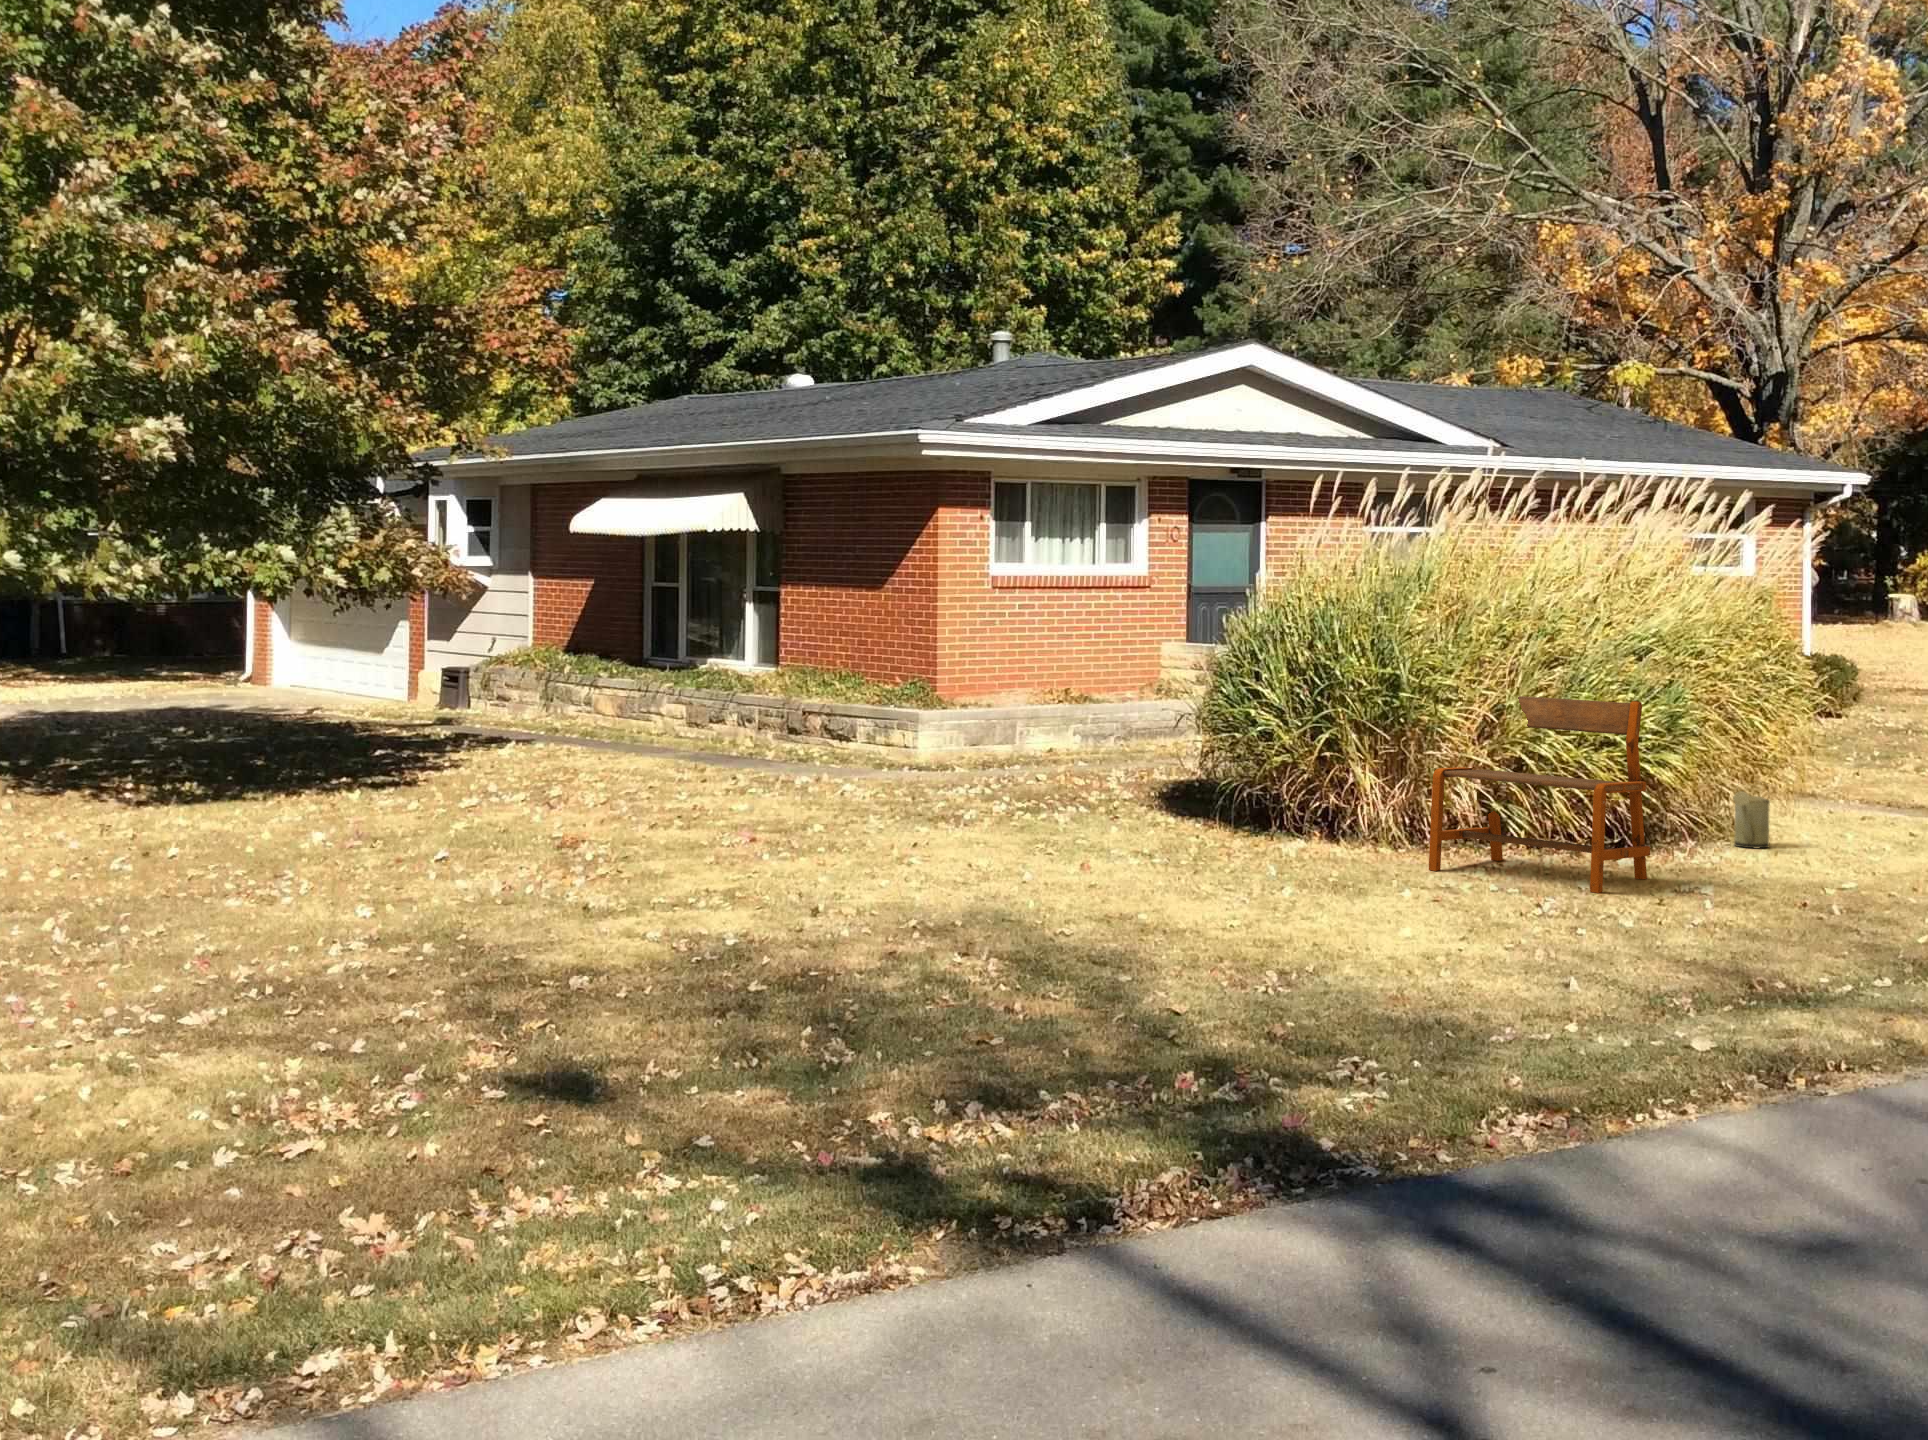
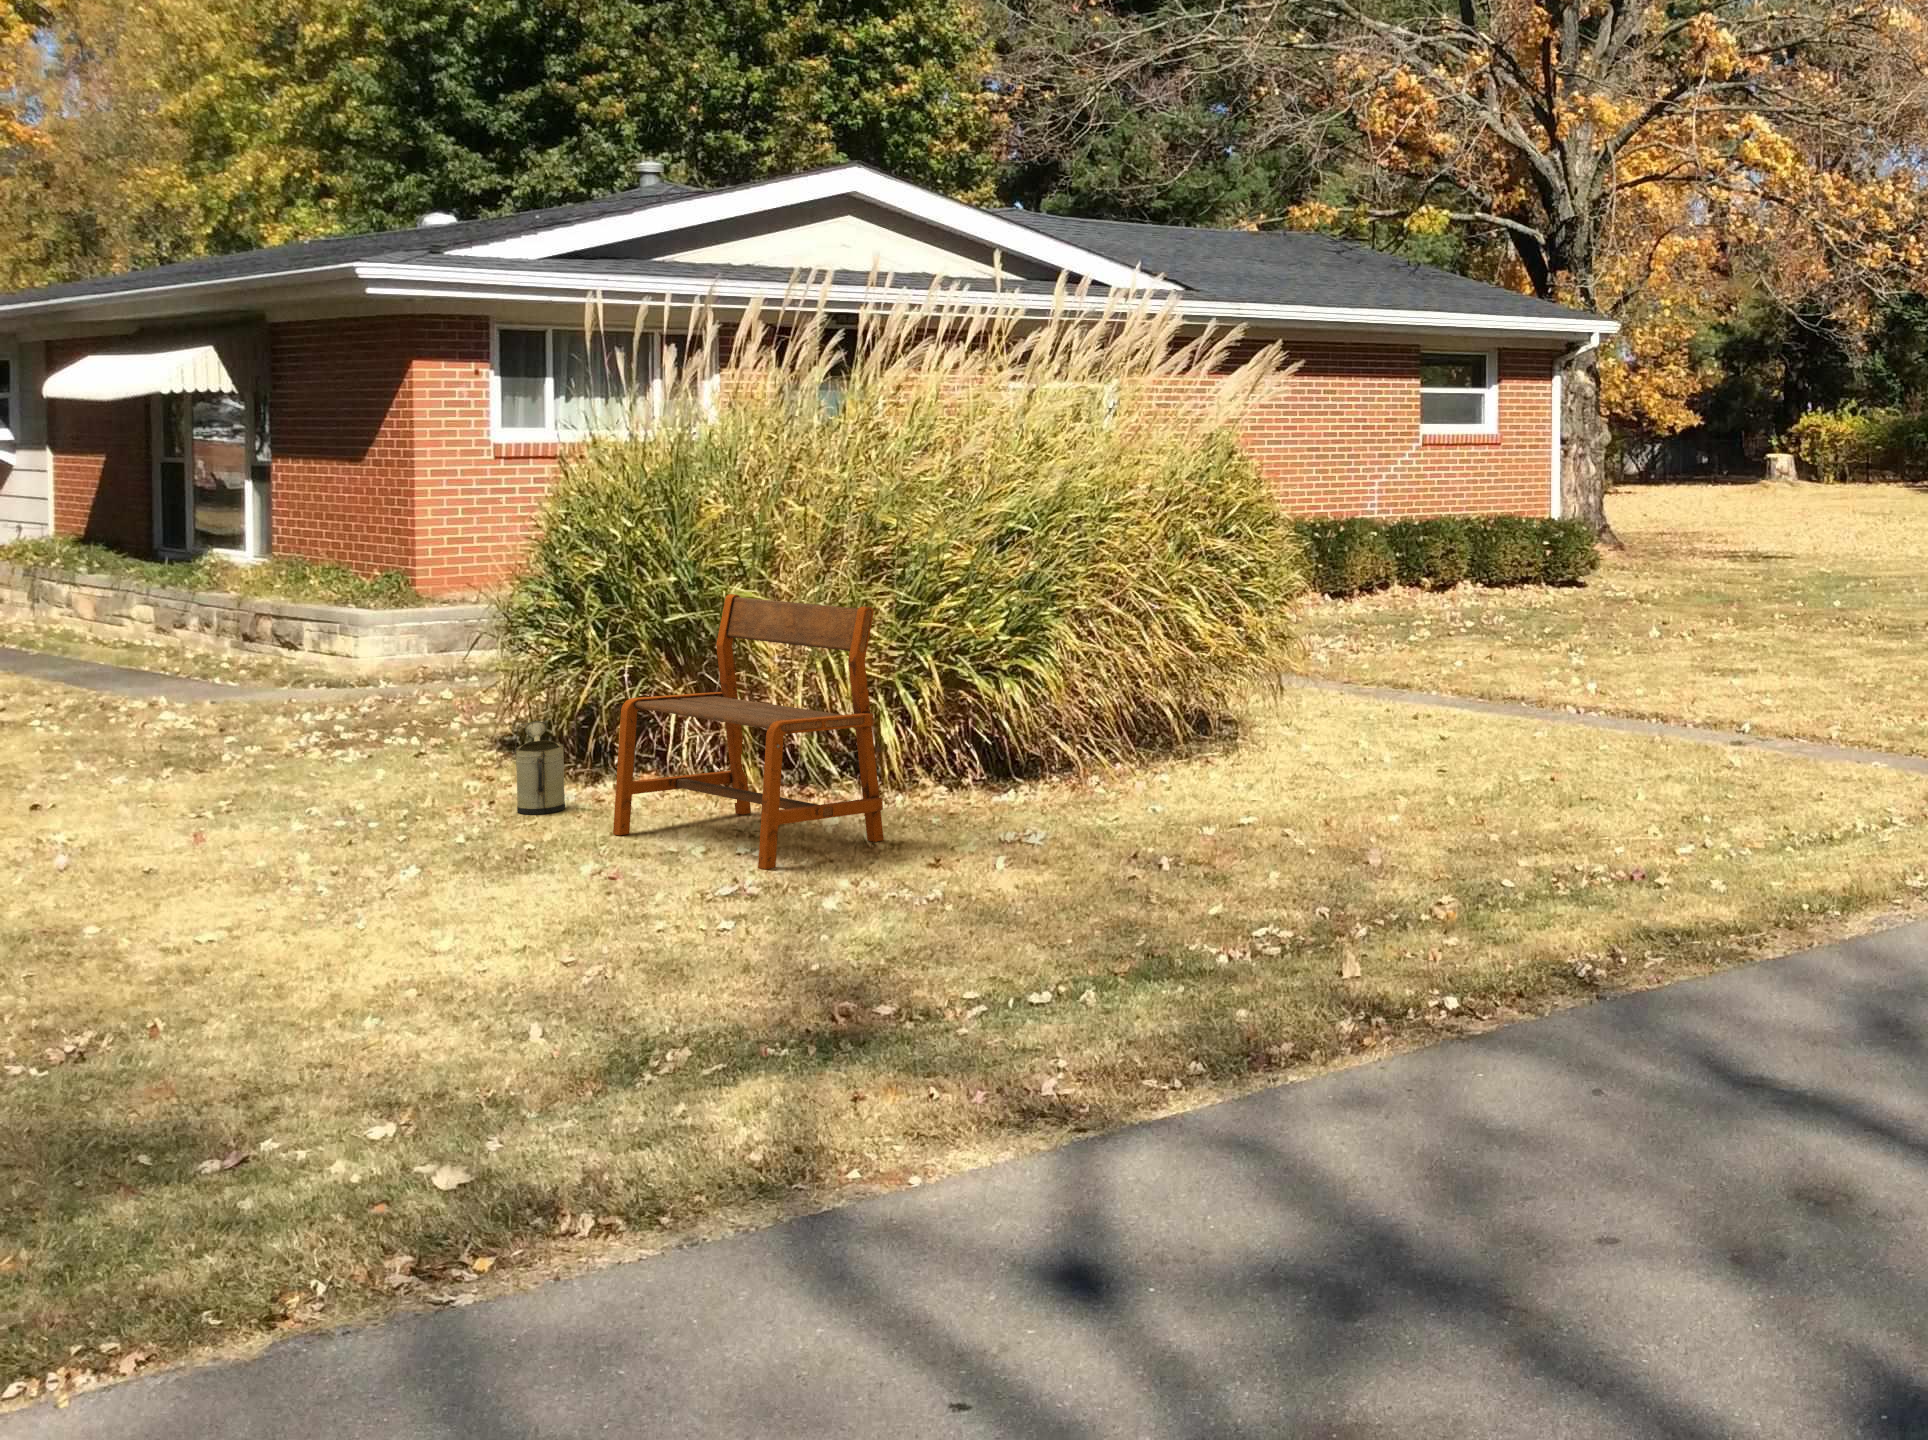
watering can: present [1733,791,1770,848] -> present [515,721,565,814]

